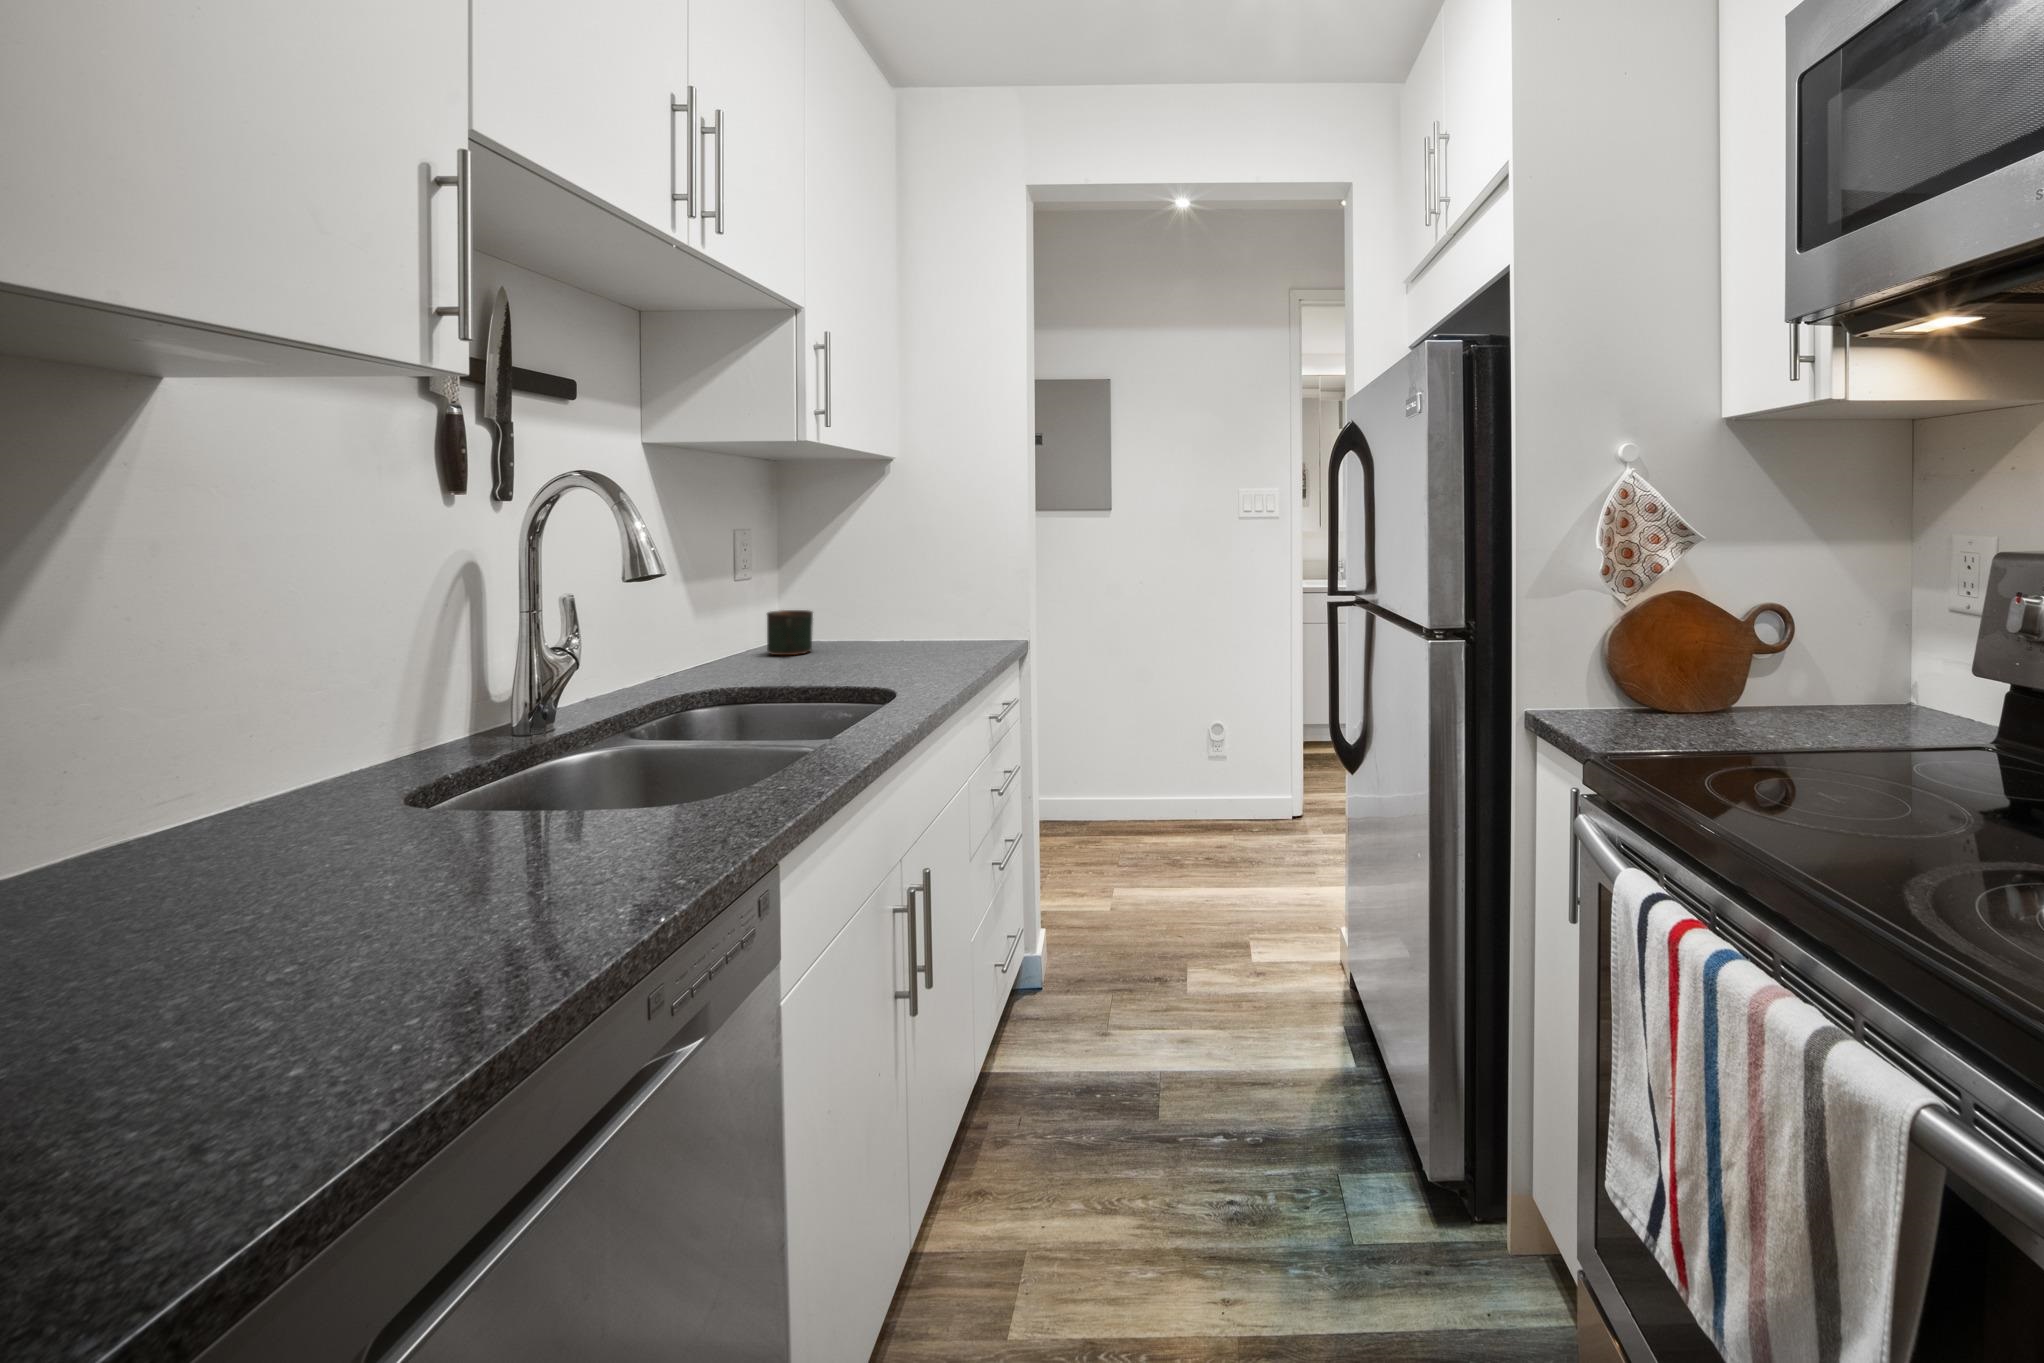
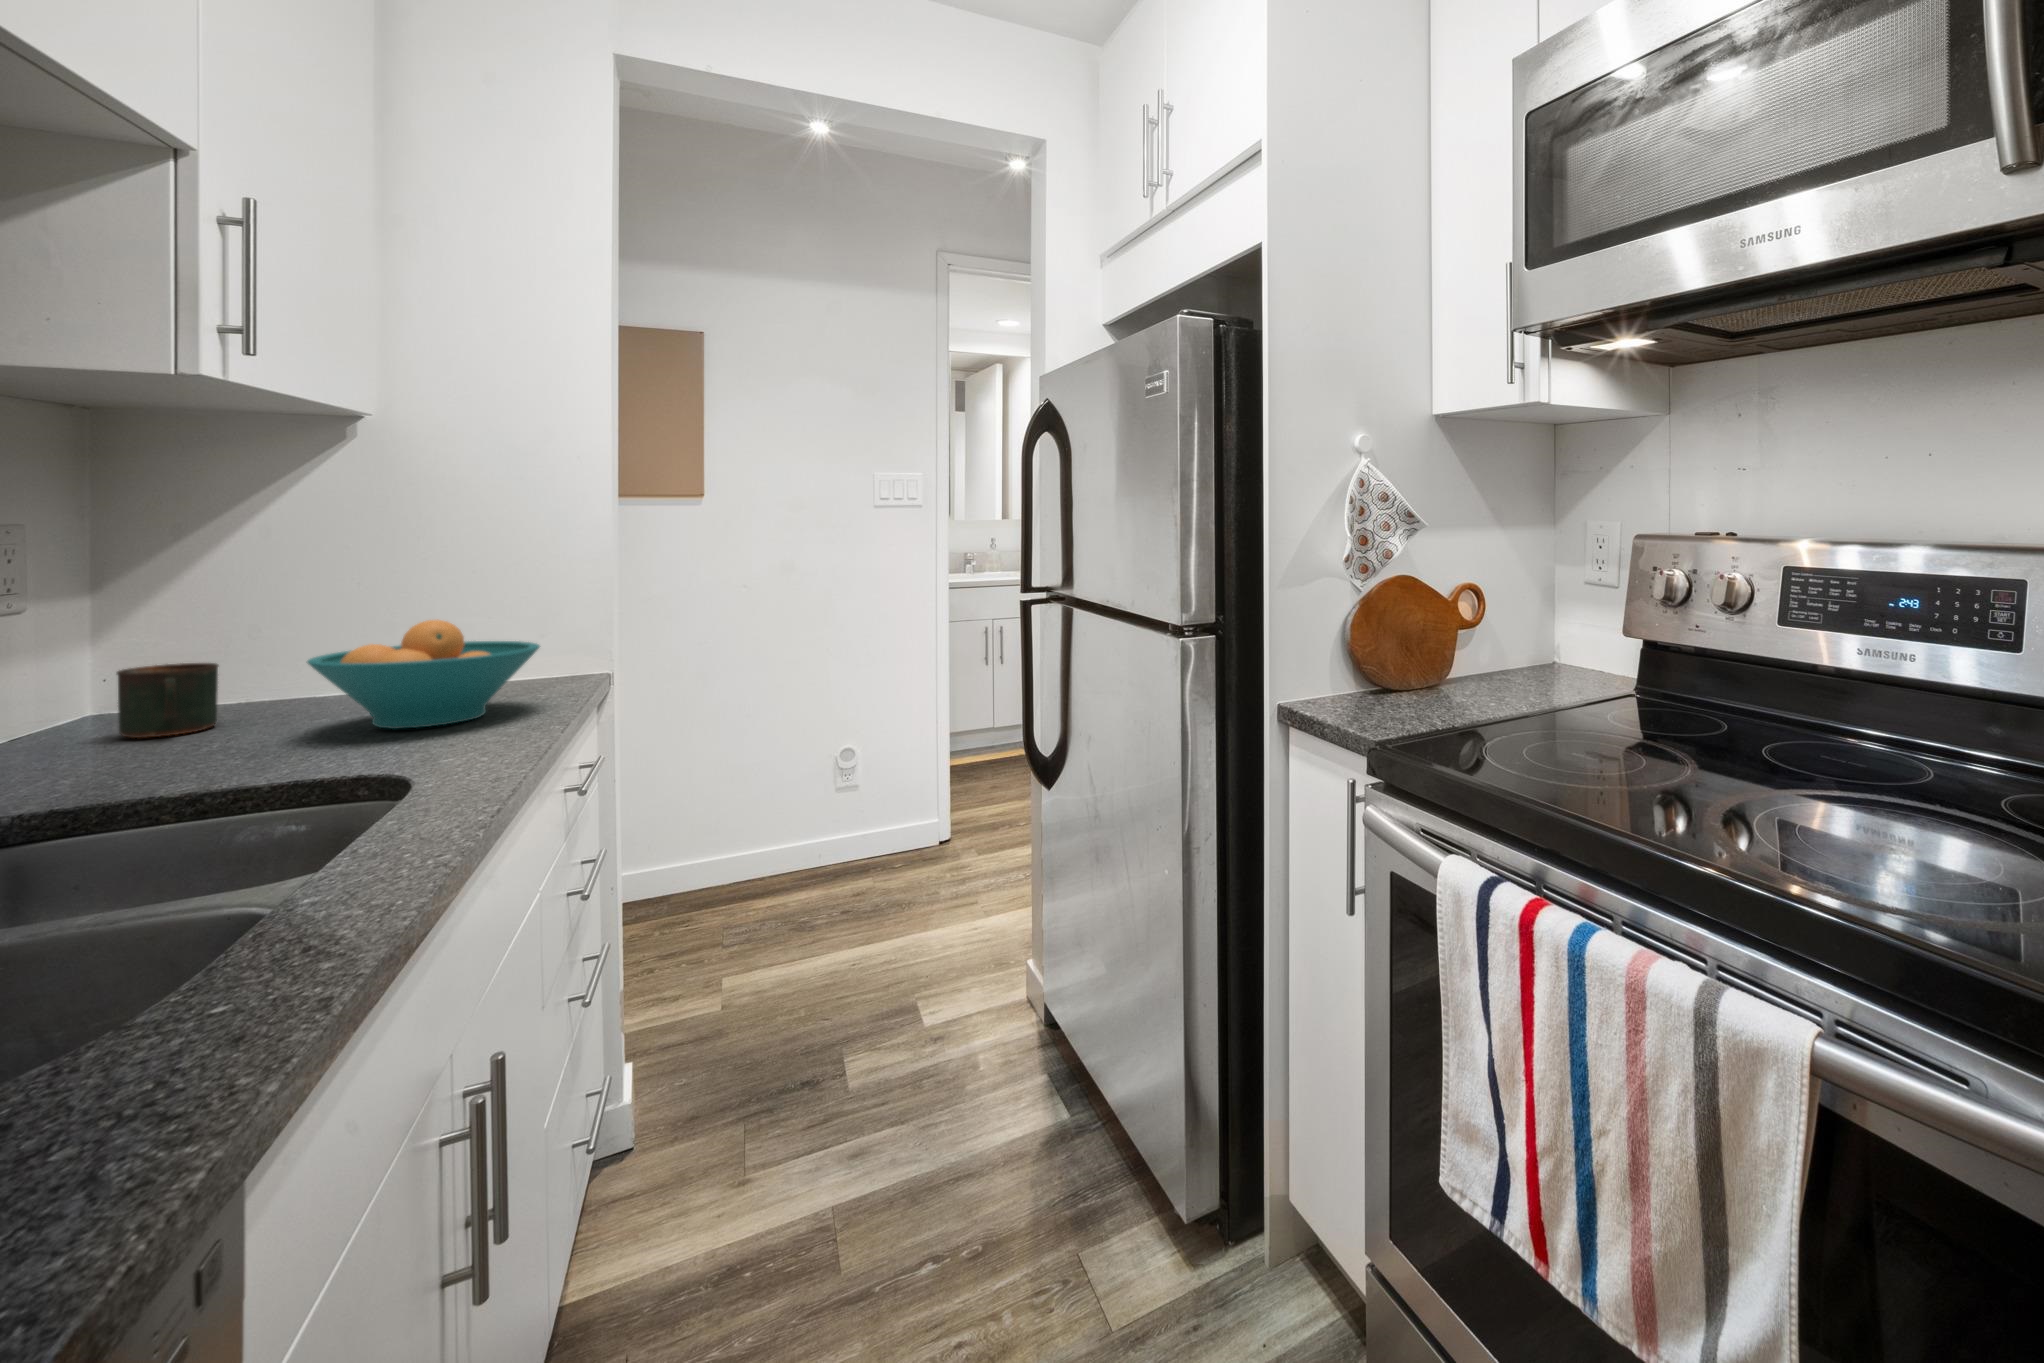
fruit bowl: none [850,589,978,663] -> present [307,620,540,729]

